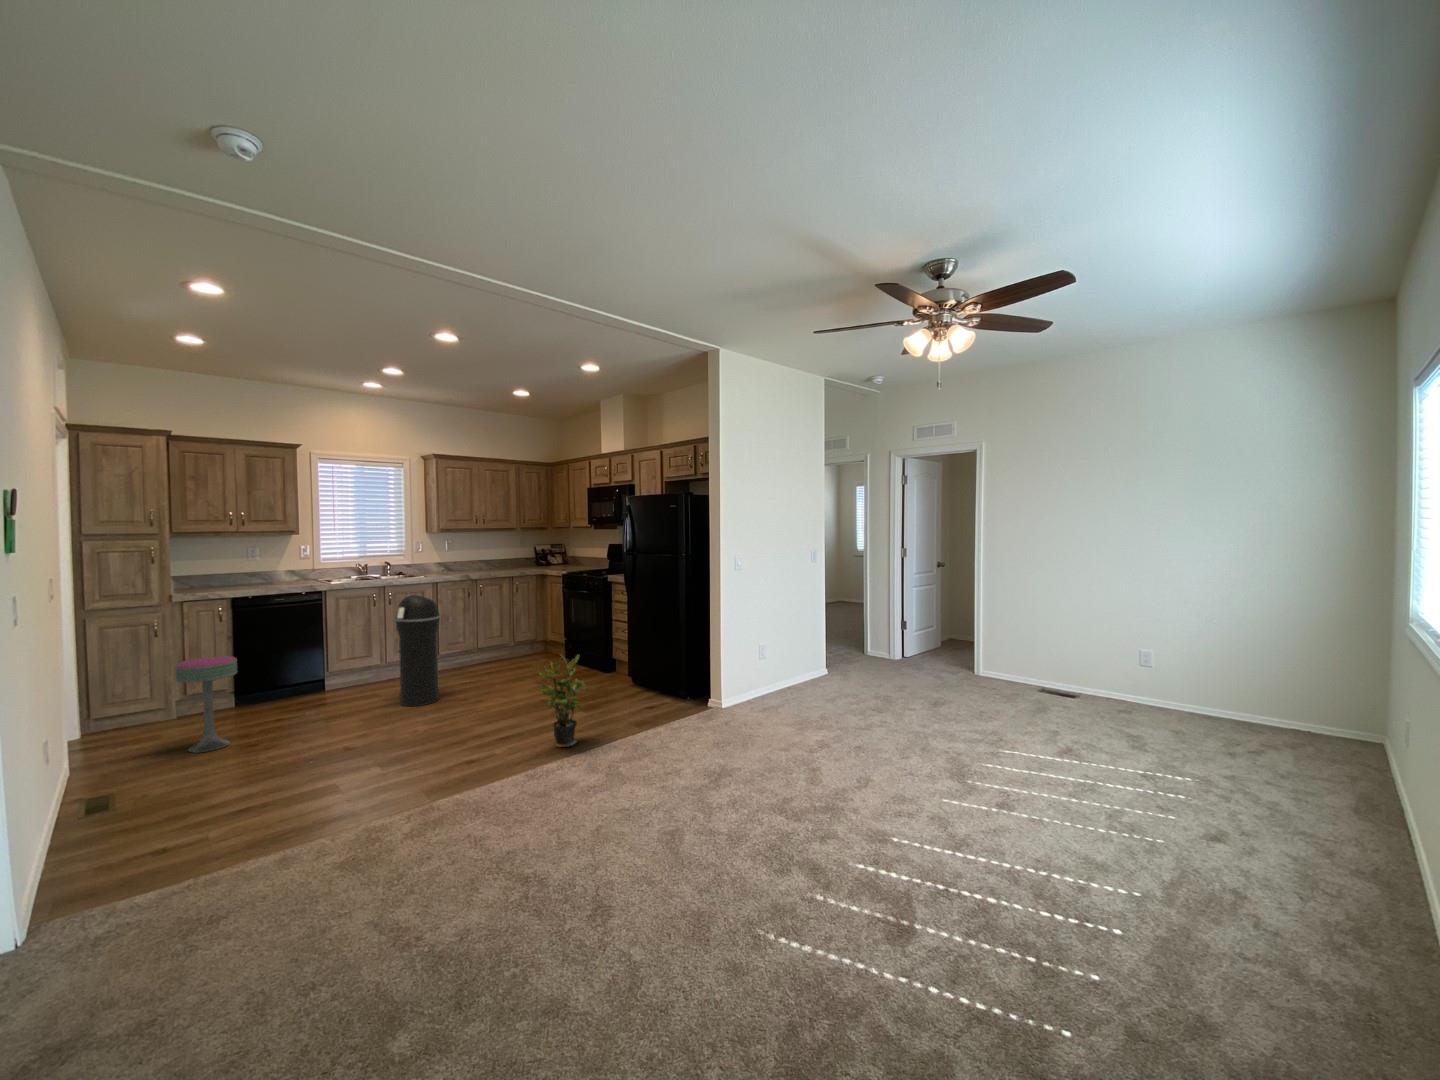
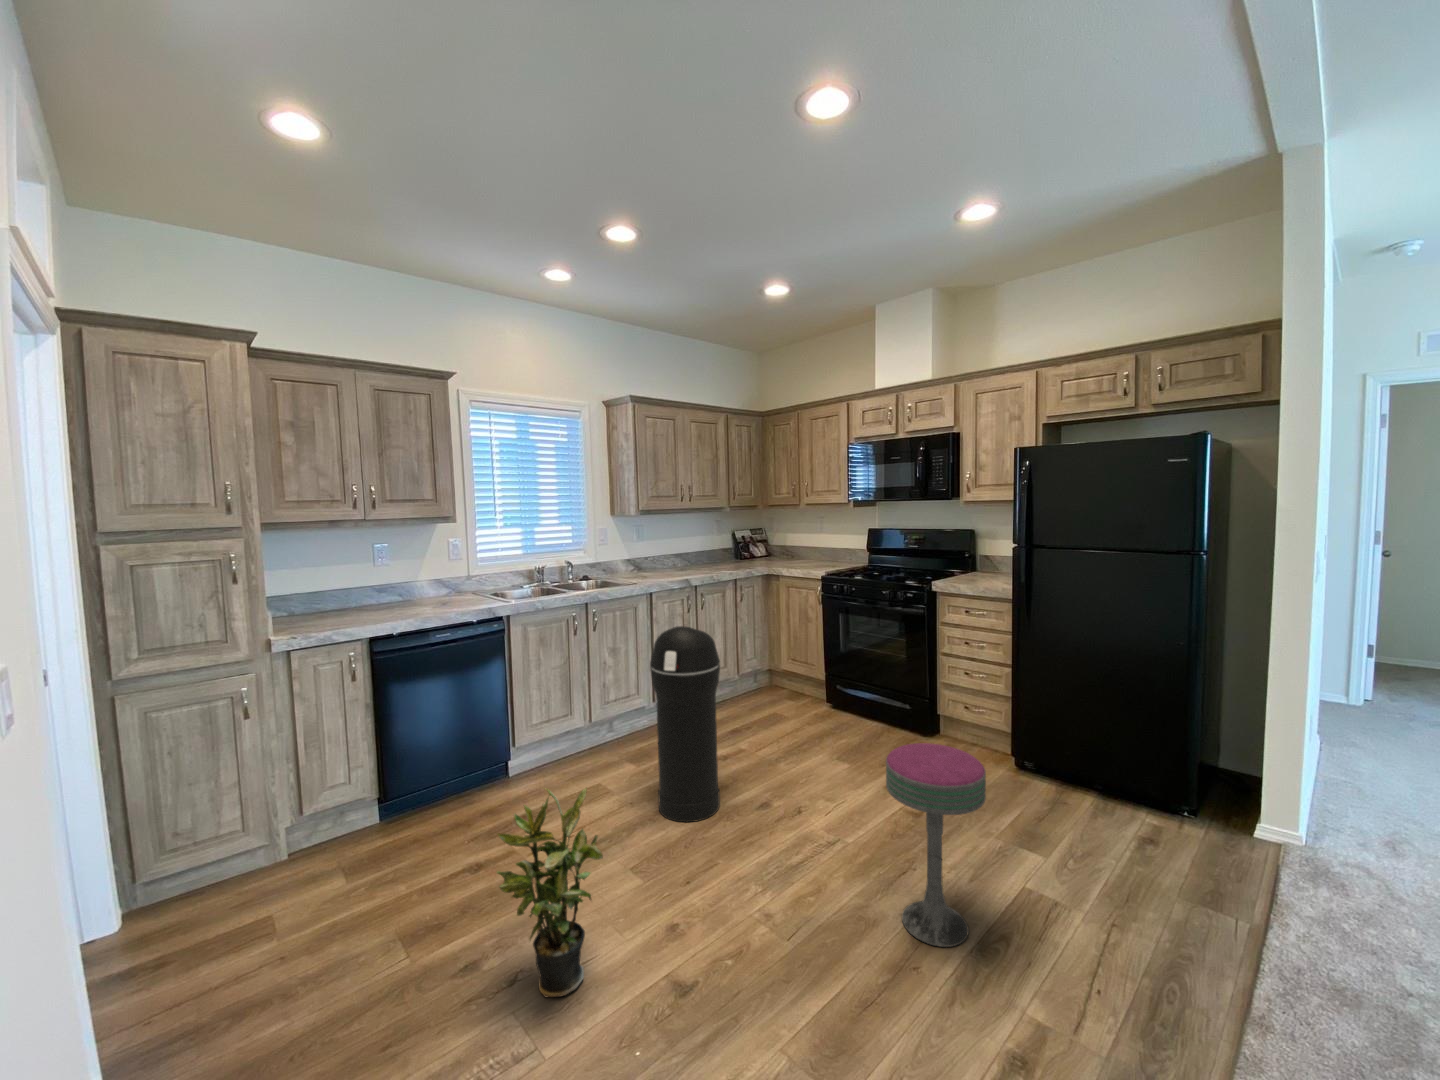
potted plant: present [539,655,586,747] -> present [497,788,603,997]
bar stool: present [175,656,237,753] -> present [886,743,986,947]

